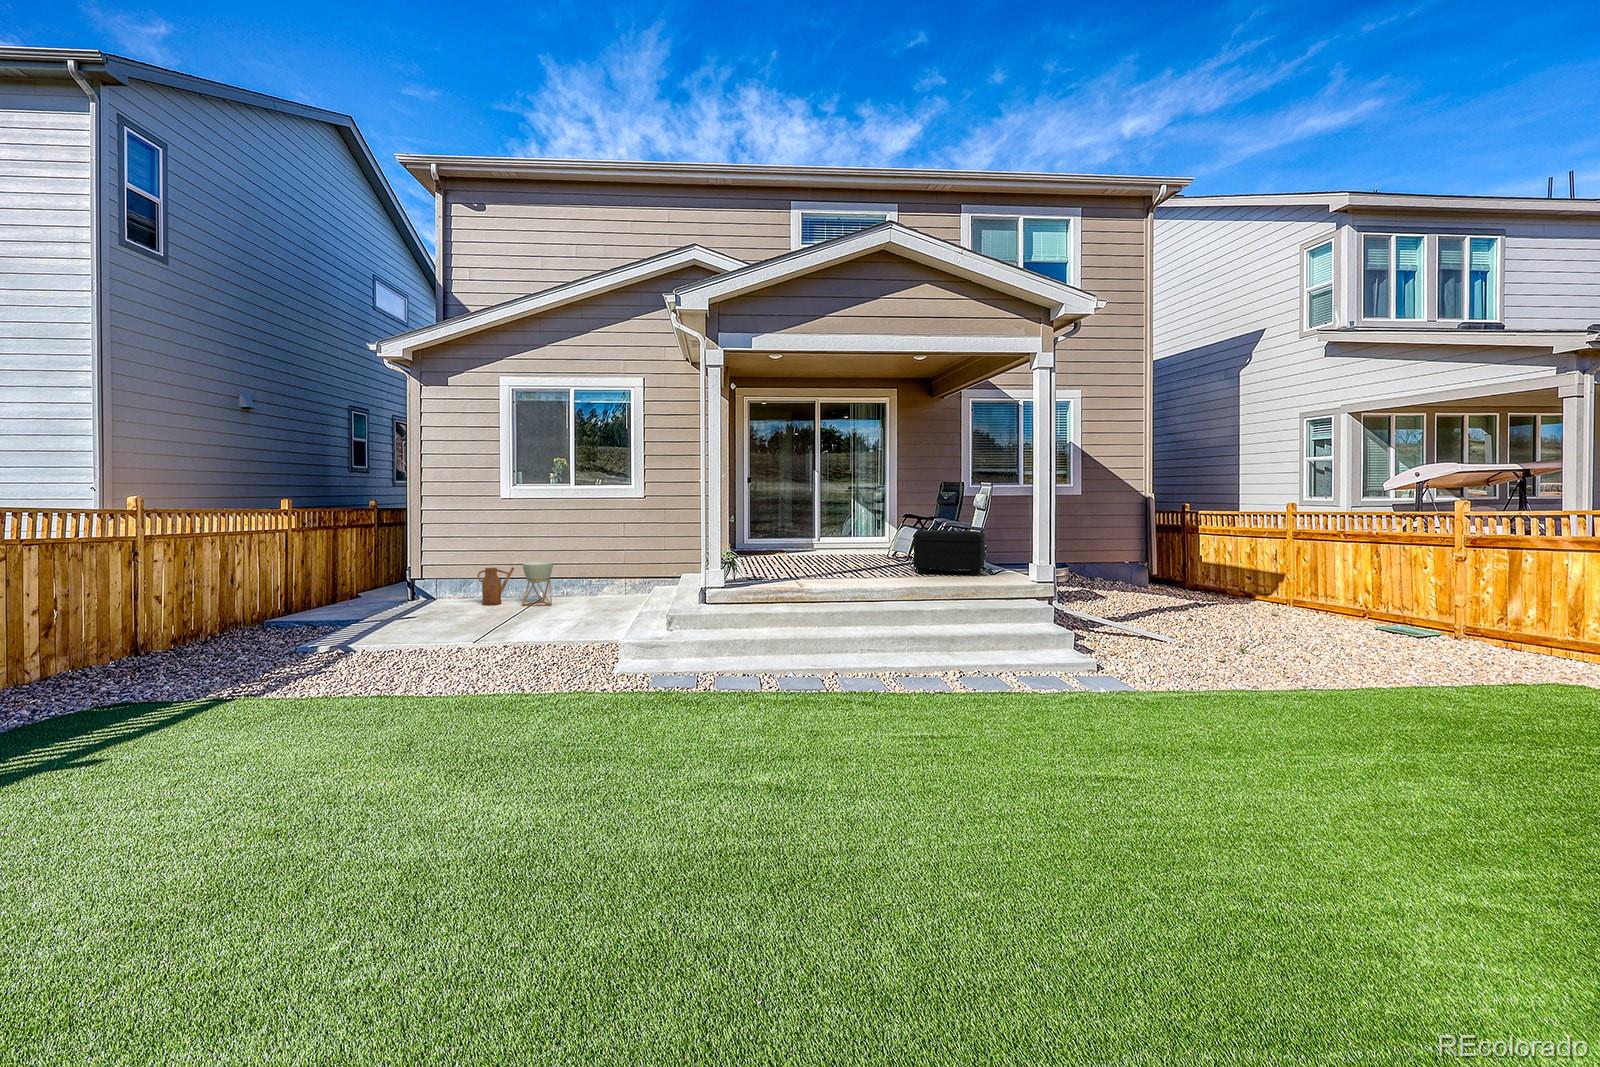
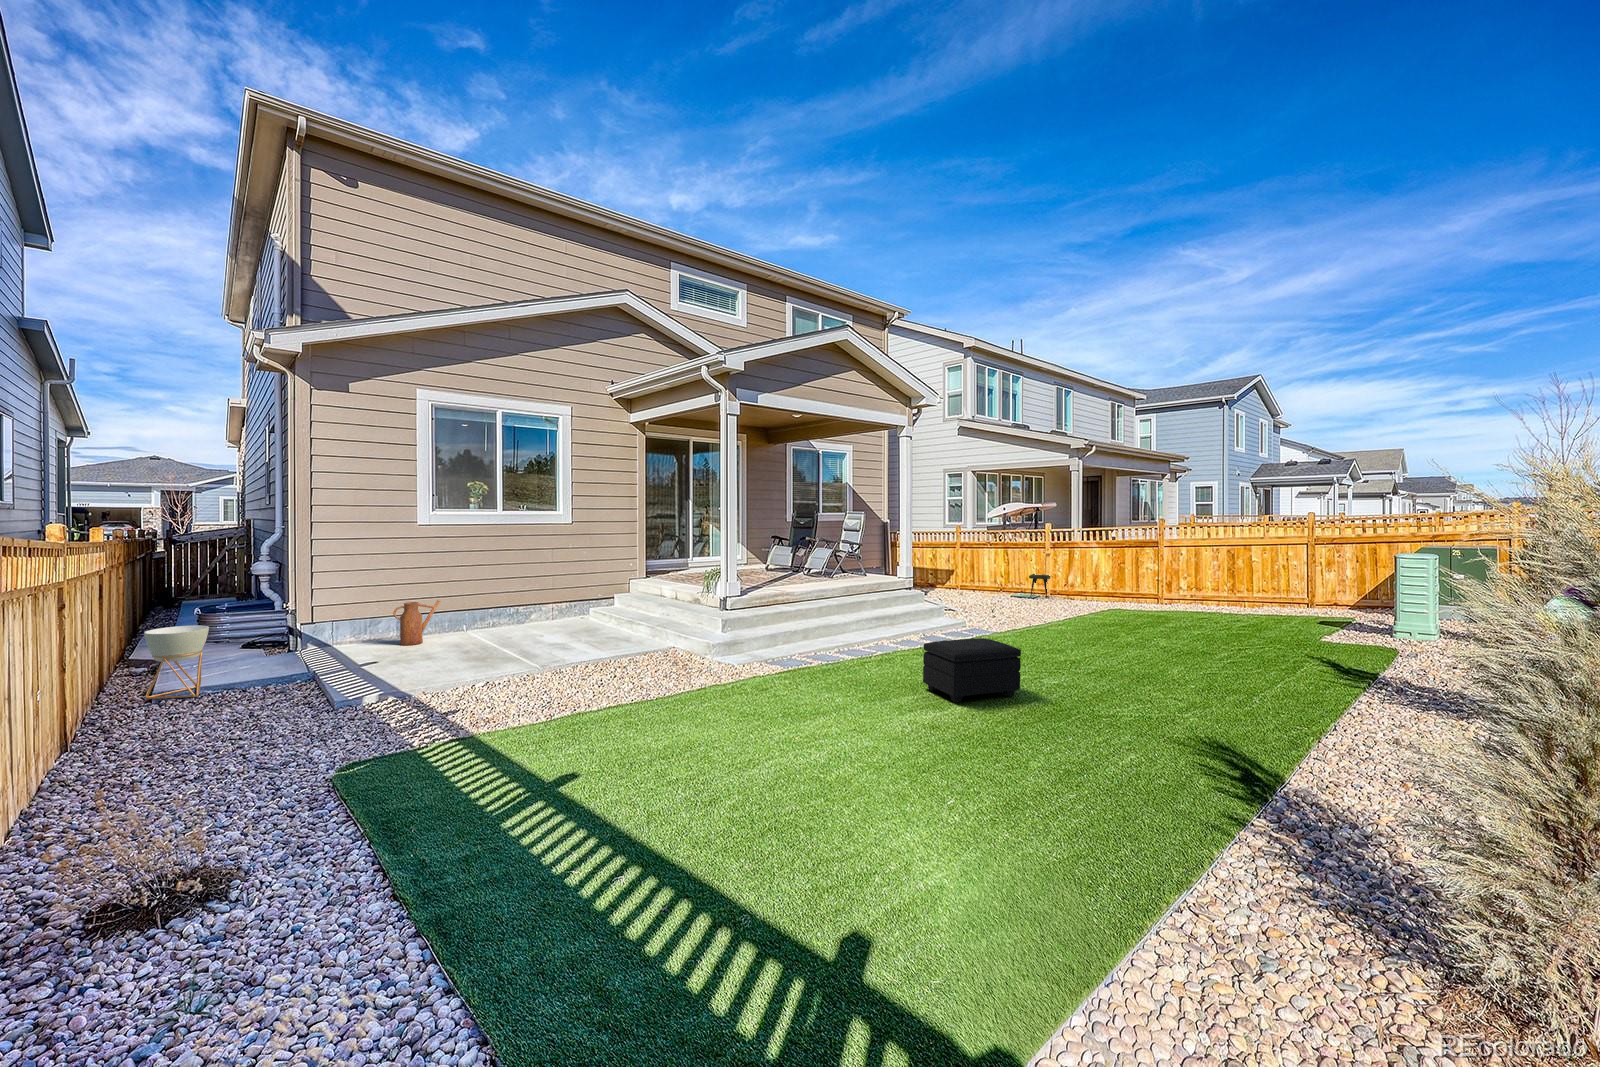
footstool: present [913,530,985,575] -> present [923,638,1021,703]
planter: present [522,562,553,606] -> present [144,625,209,699]
side table: none [1387,590,1456,640] -> present [1029,574,1050,597]

